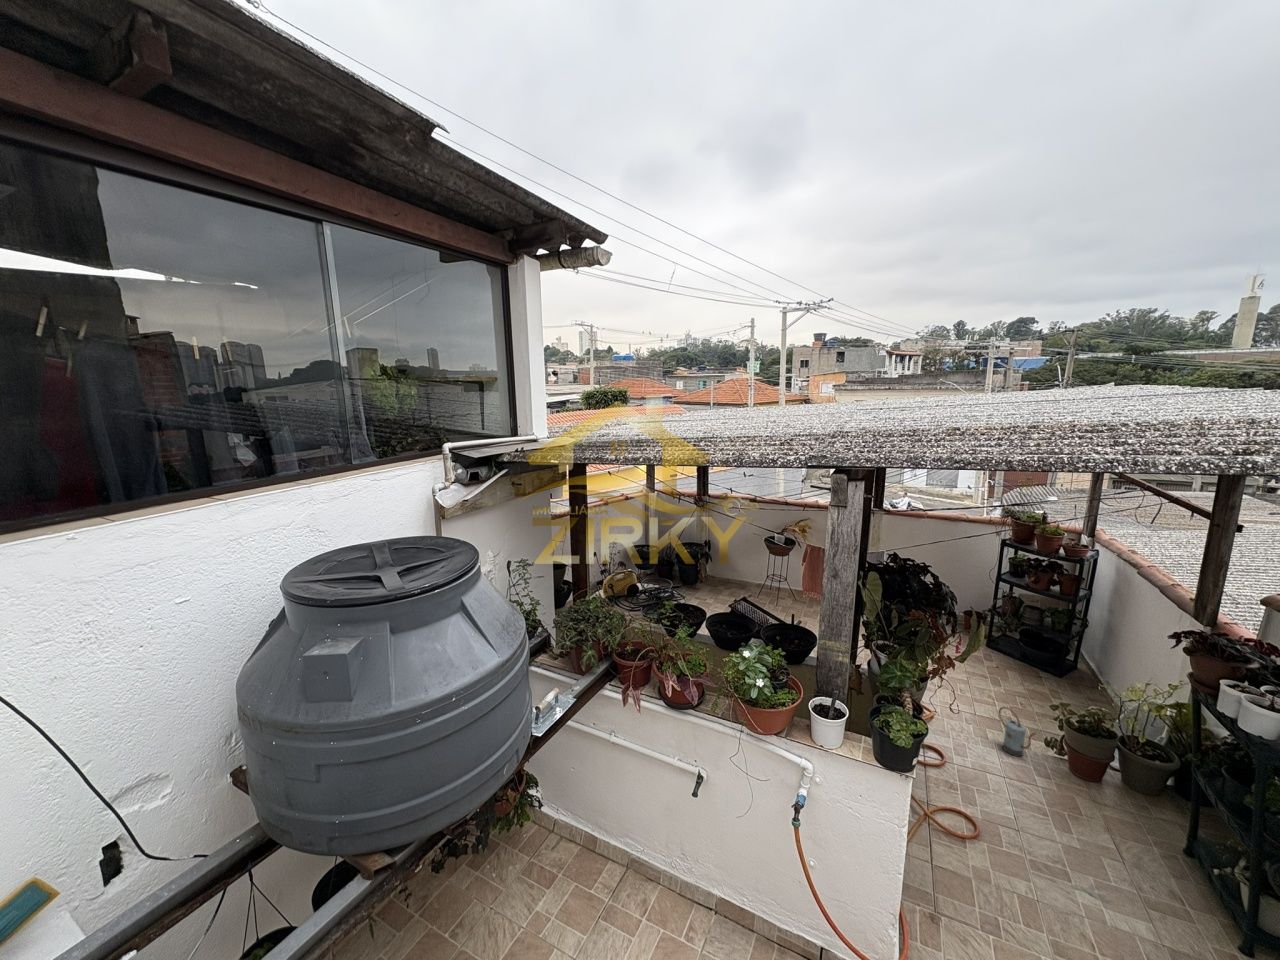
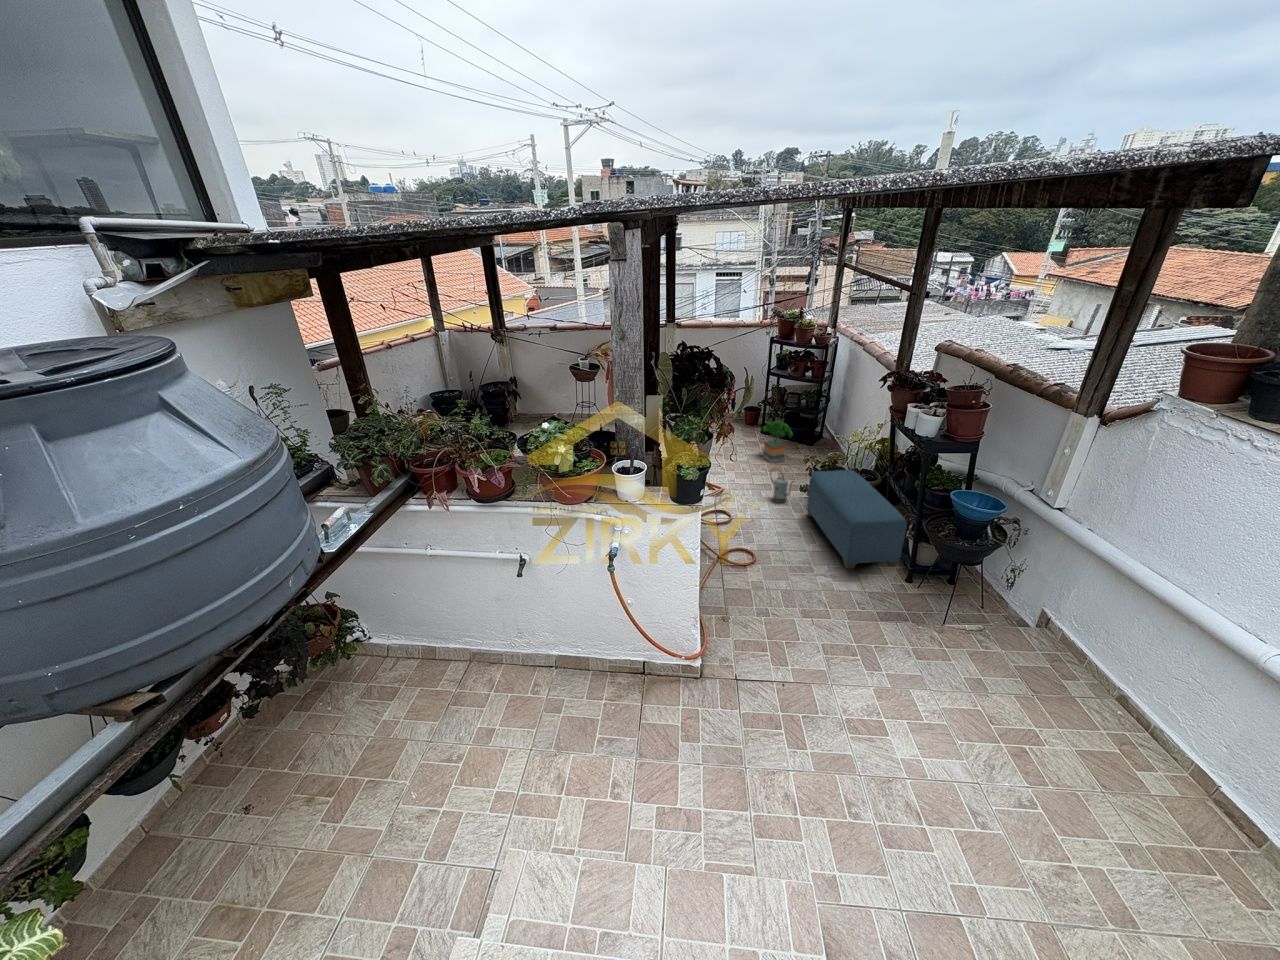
potted tree: none [985,638,1031,690] -> present [763,421,793,463]
bench: none [1057,732,1248,932] -> present [807,470,907,569]

